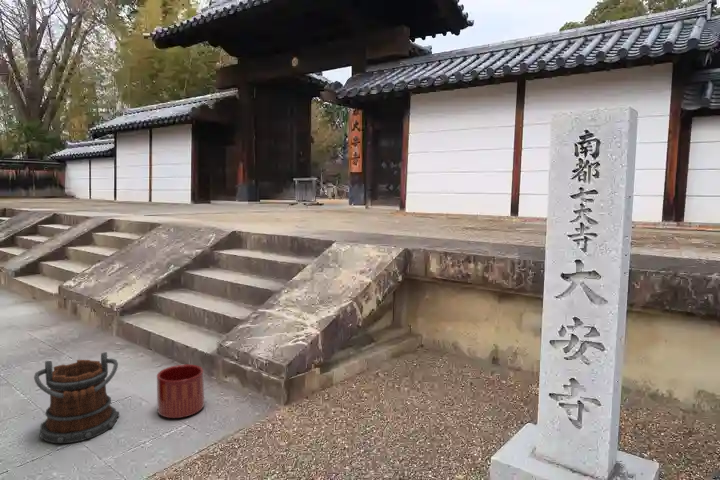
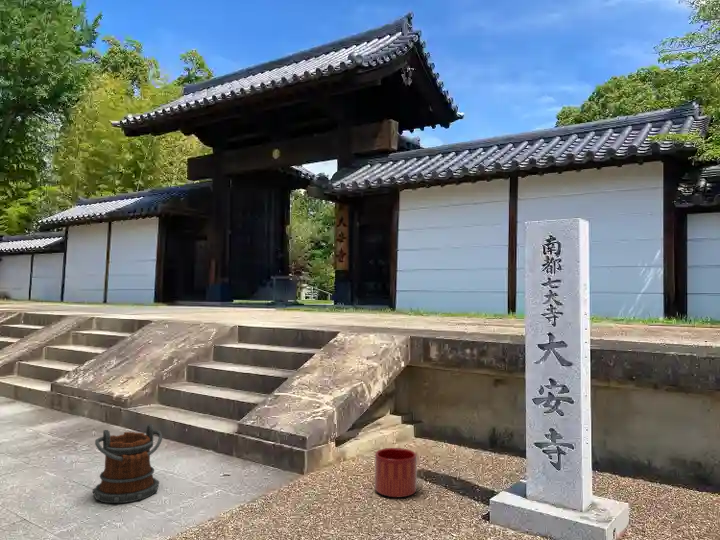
planter: present [157,364,204,418] -> present [375,448,417,497]

